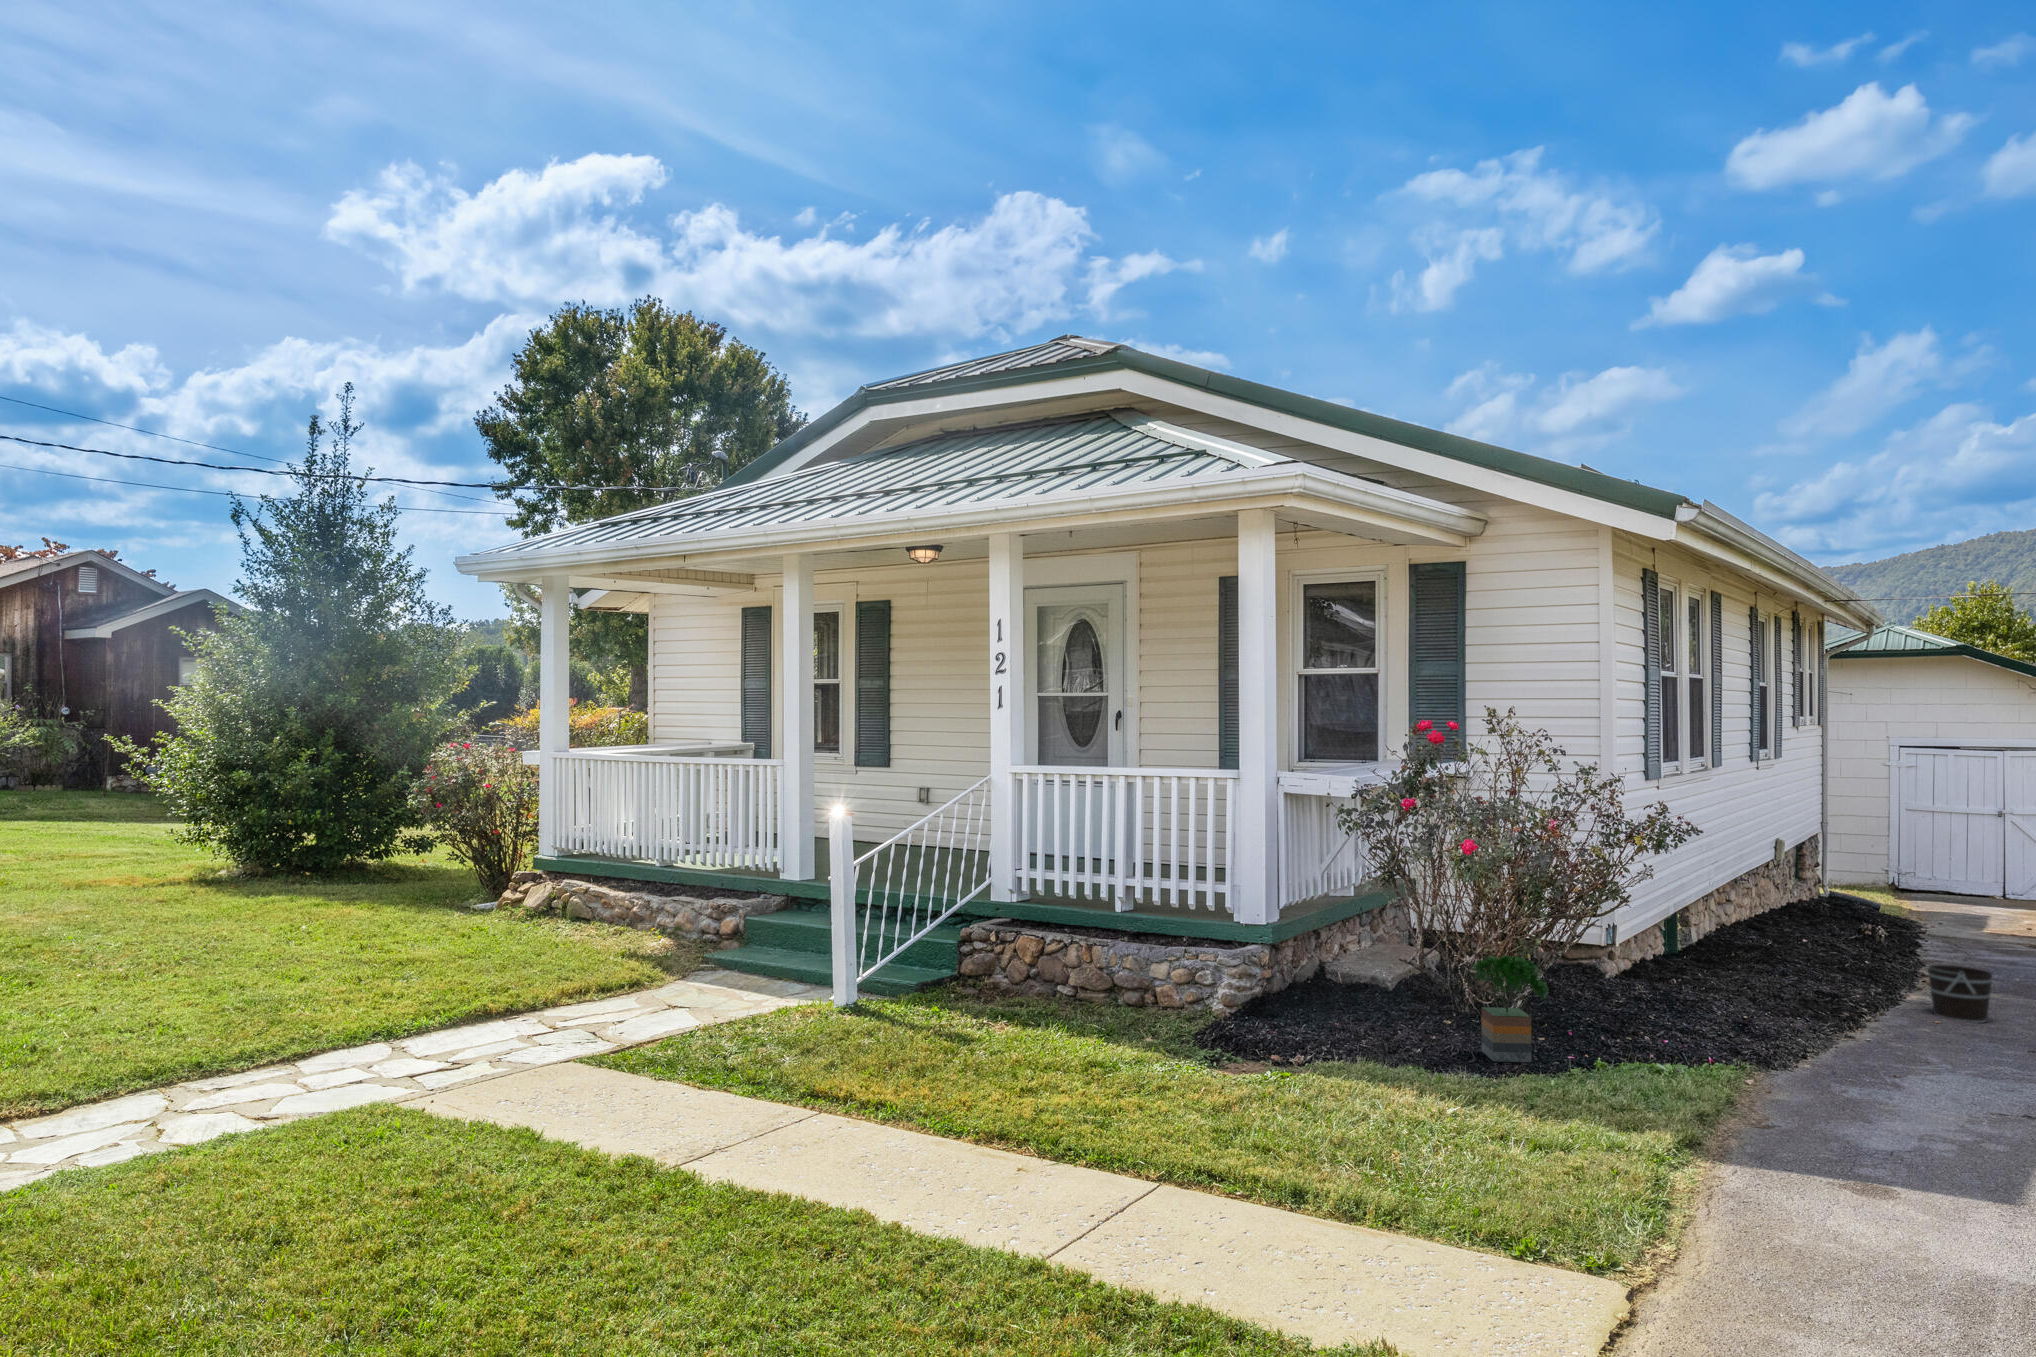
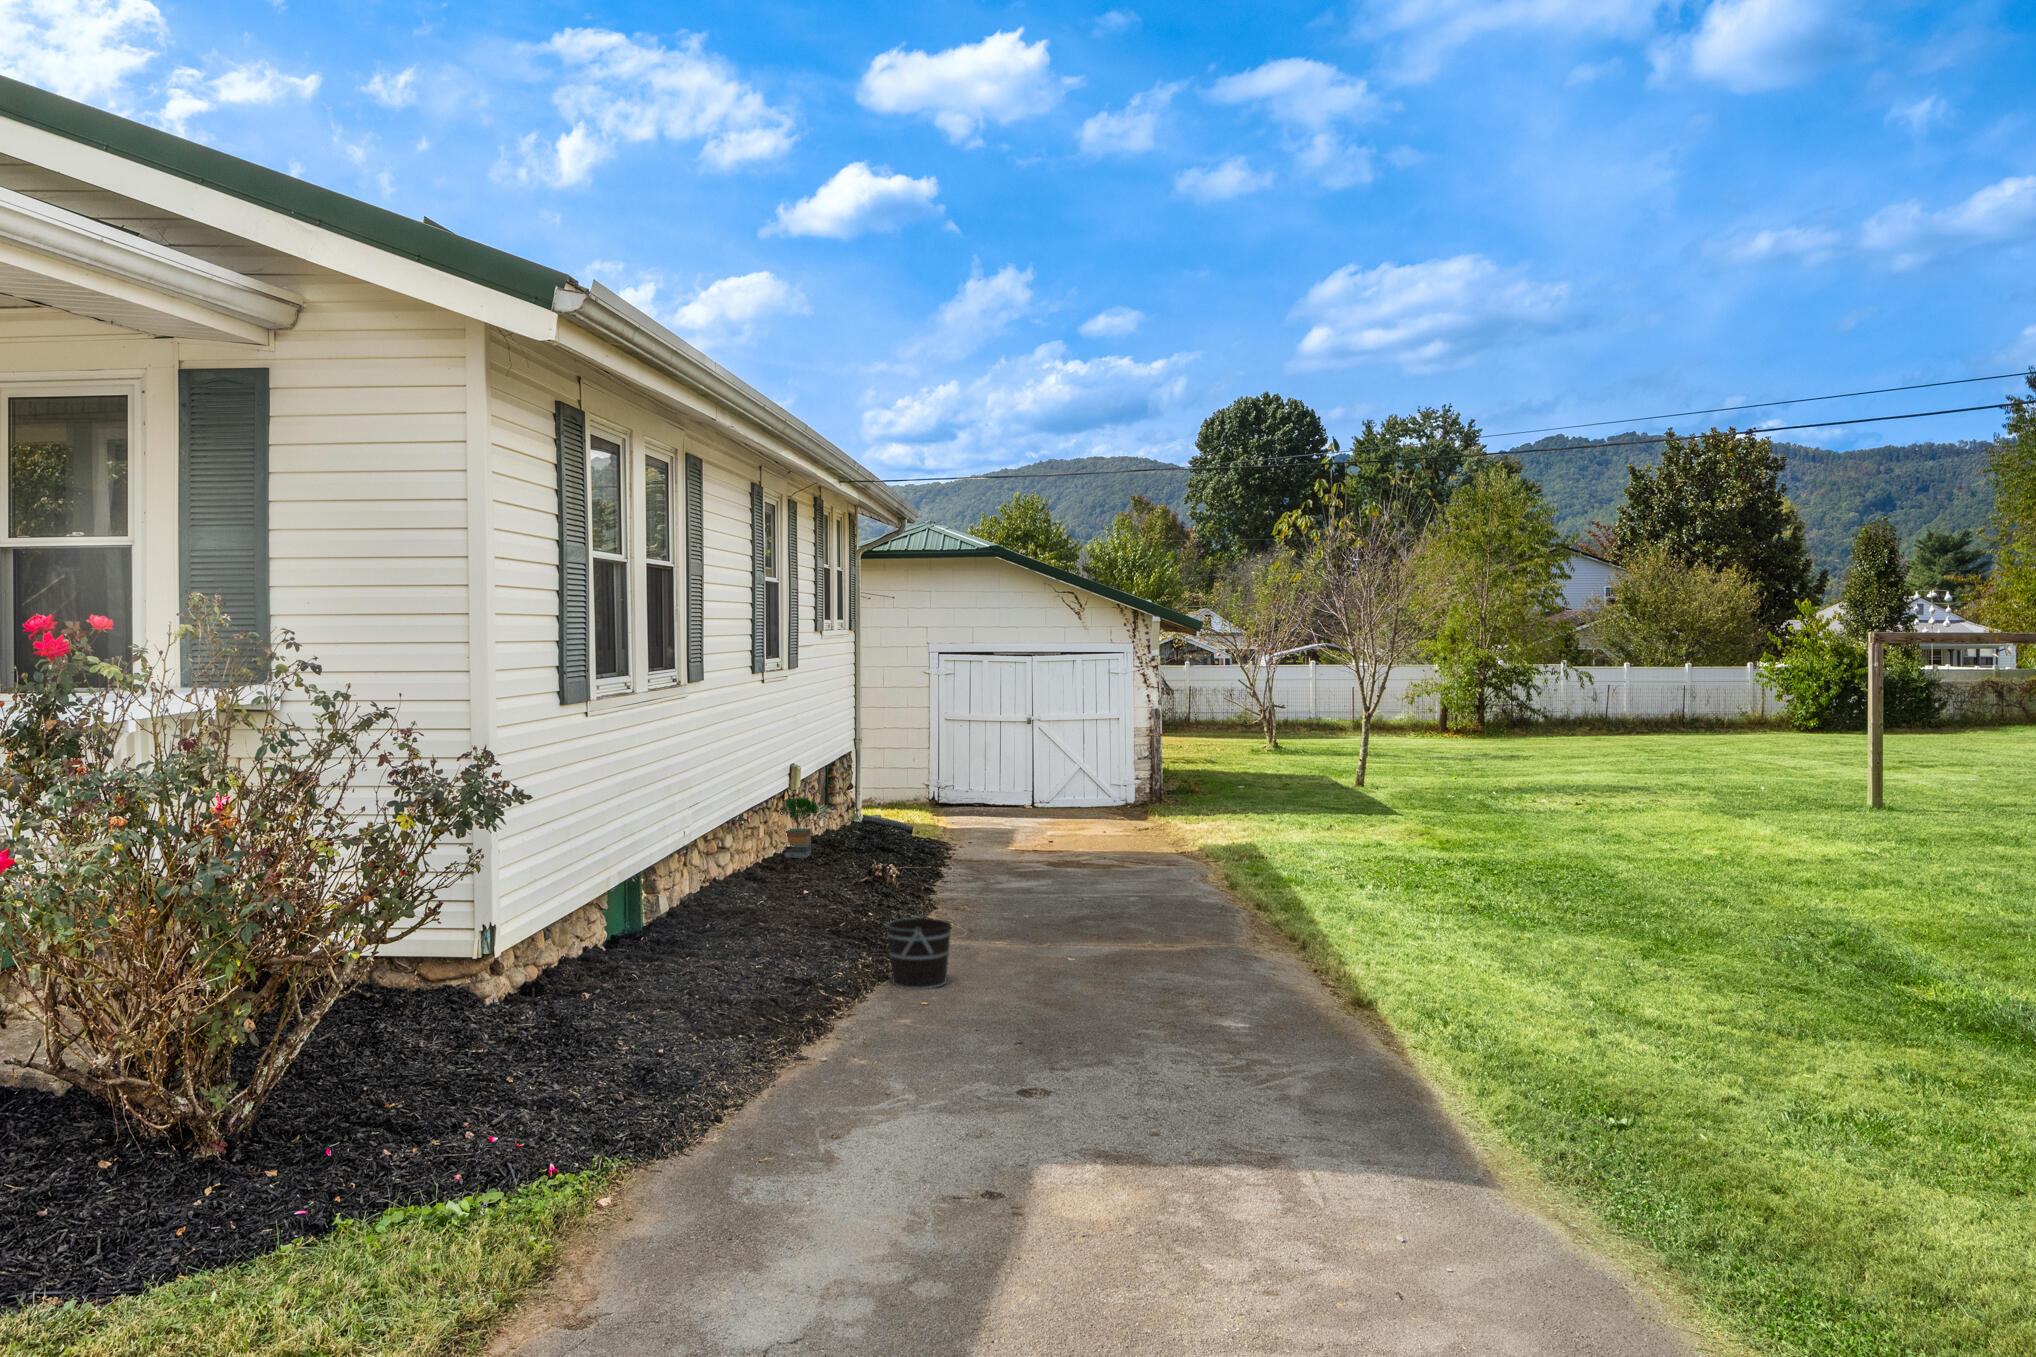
potted tree: present [1473,955,1548,1062] -> present [779,798,819,858]

